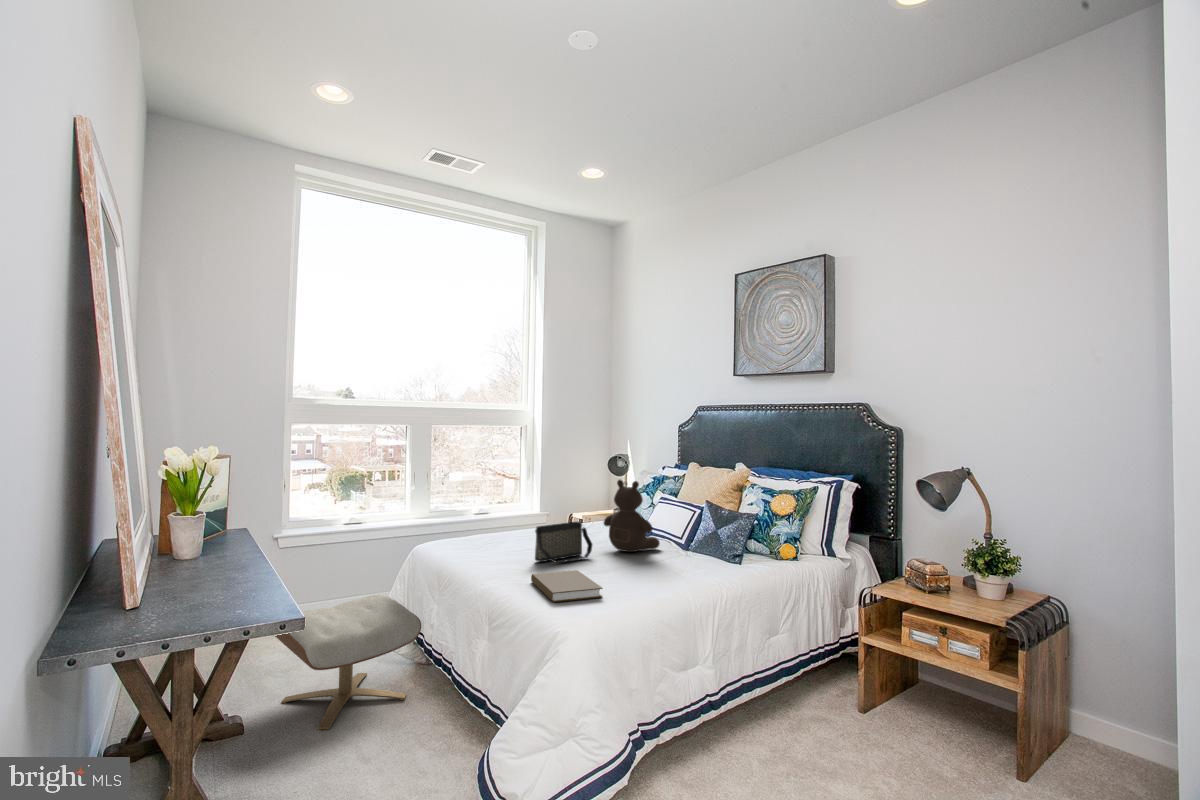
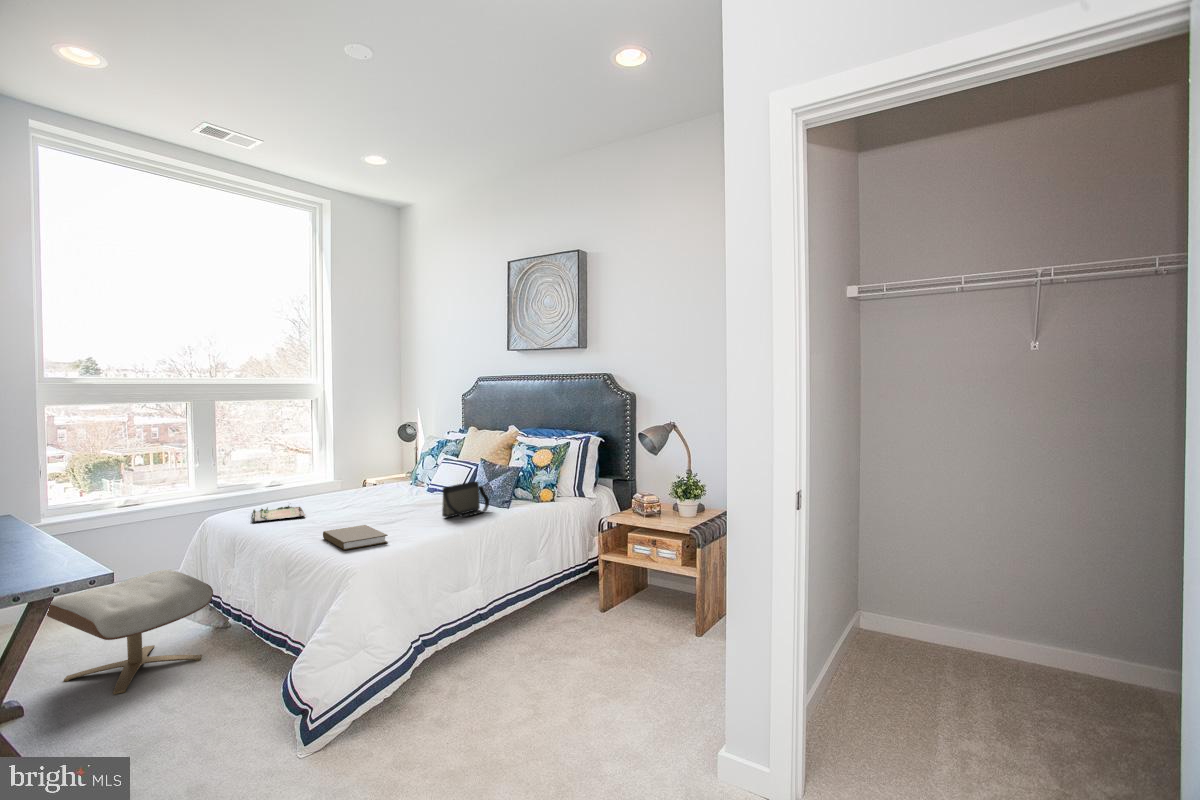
teddy bear: present [604,480,660,552] -> none [389,446,441,508]
handbag: present [535,522,592,563] -> present [442,481,489,517]
tray: none [464,533,516,553] -> present [253,506,305,522]

